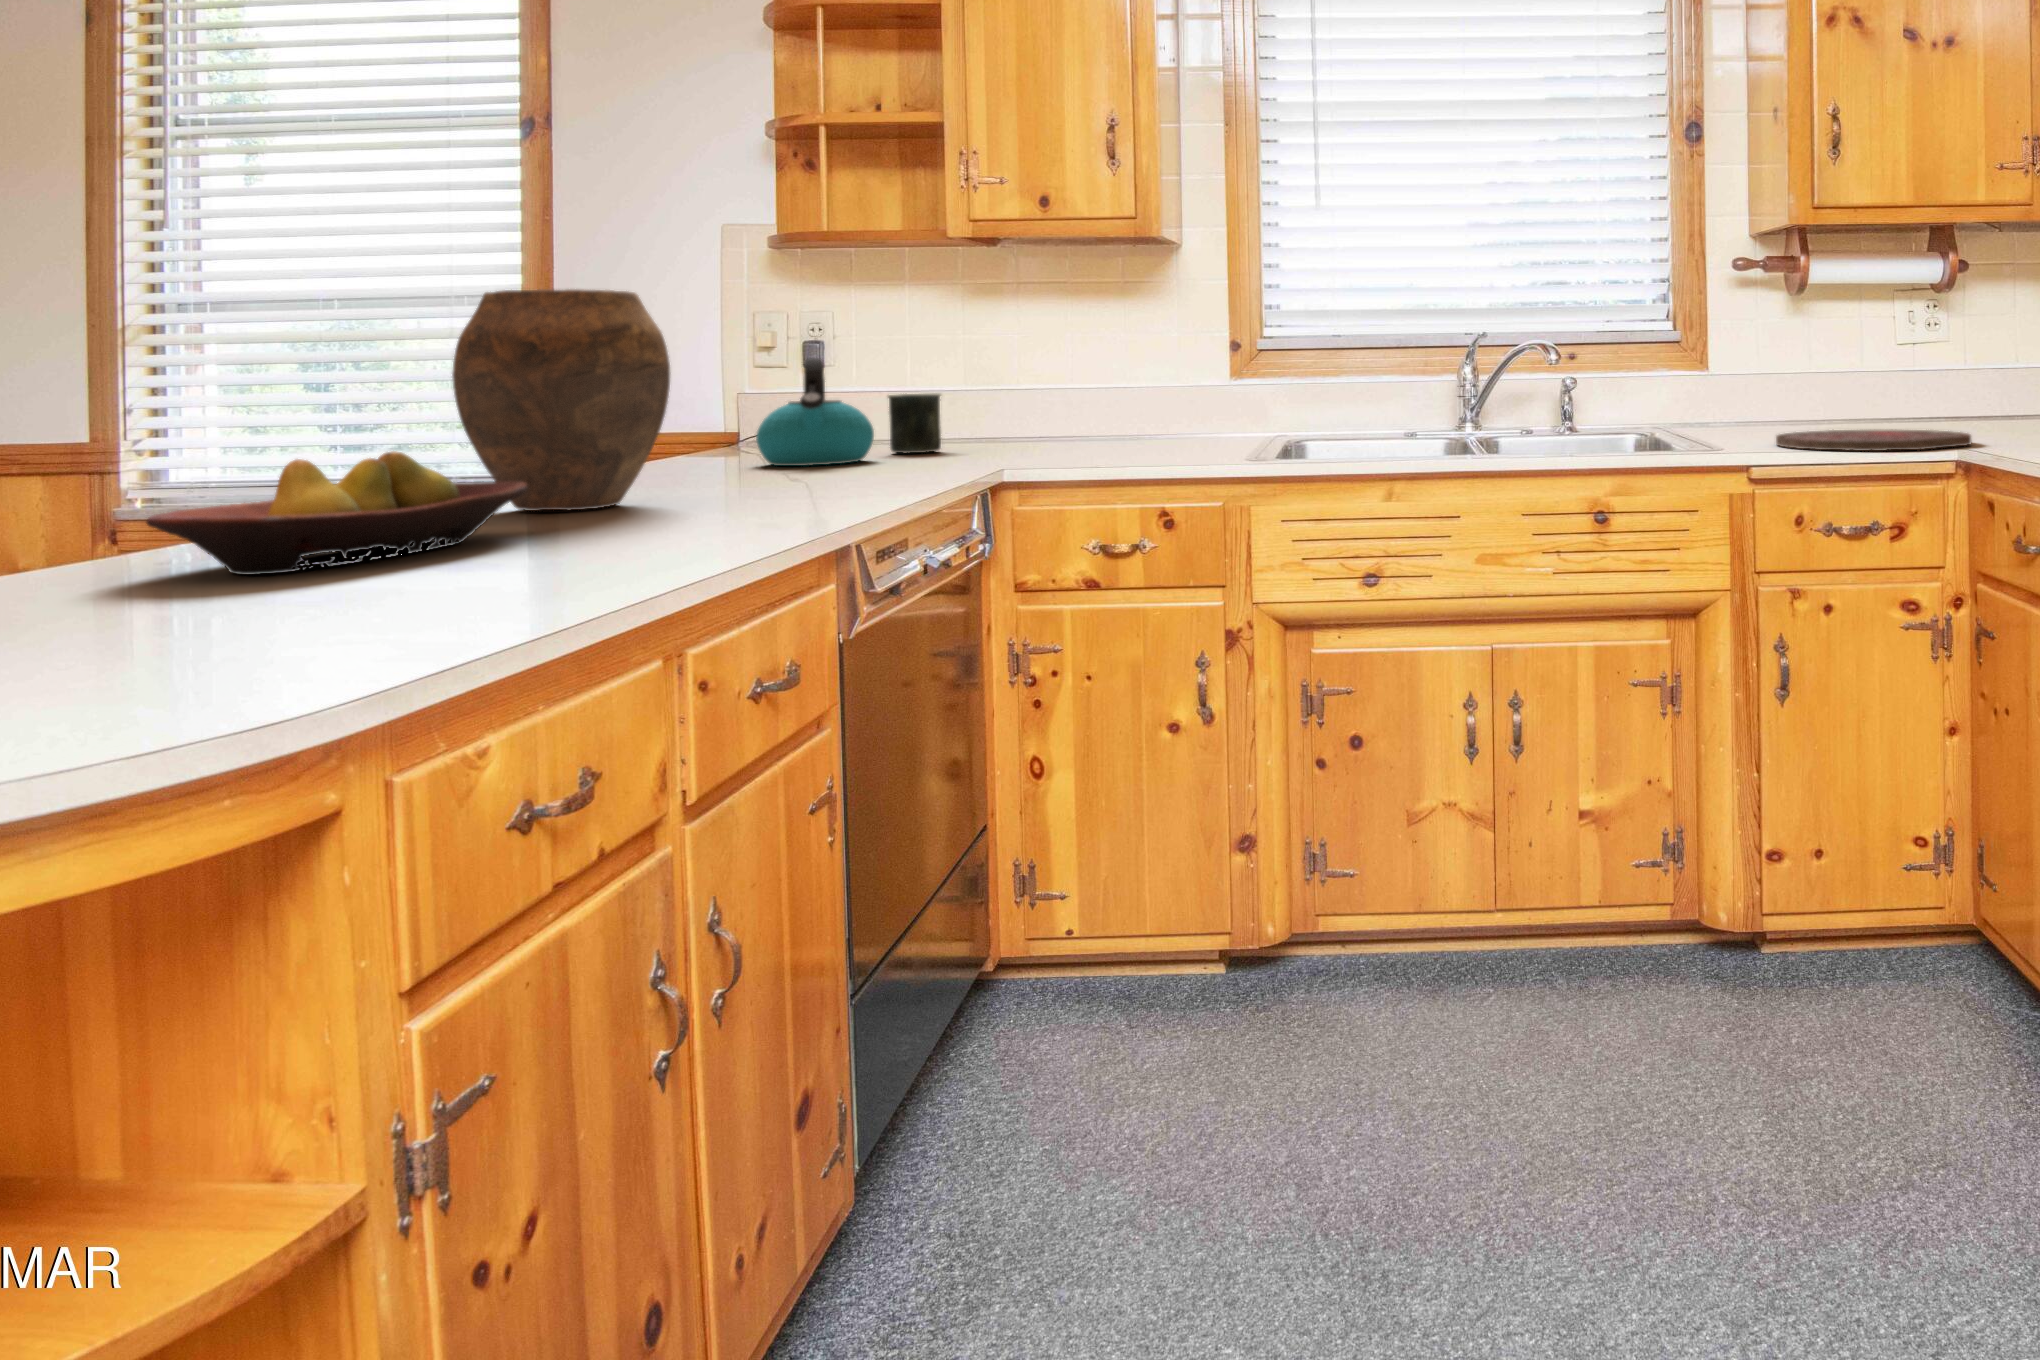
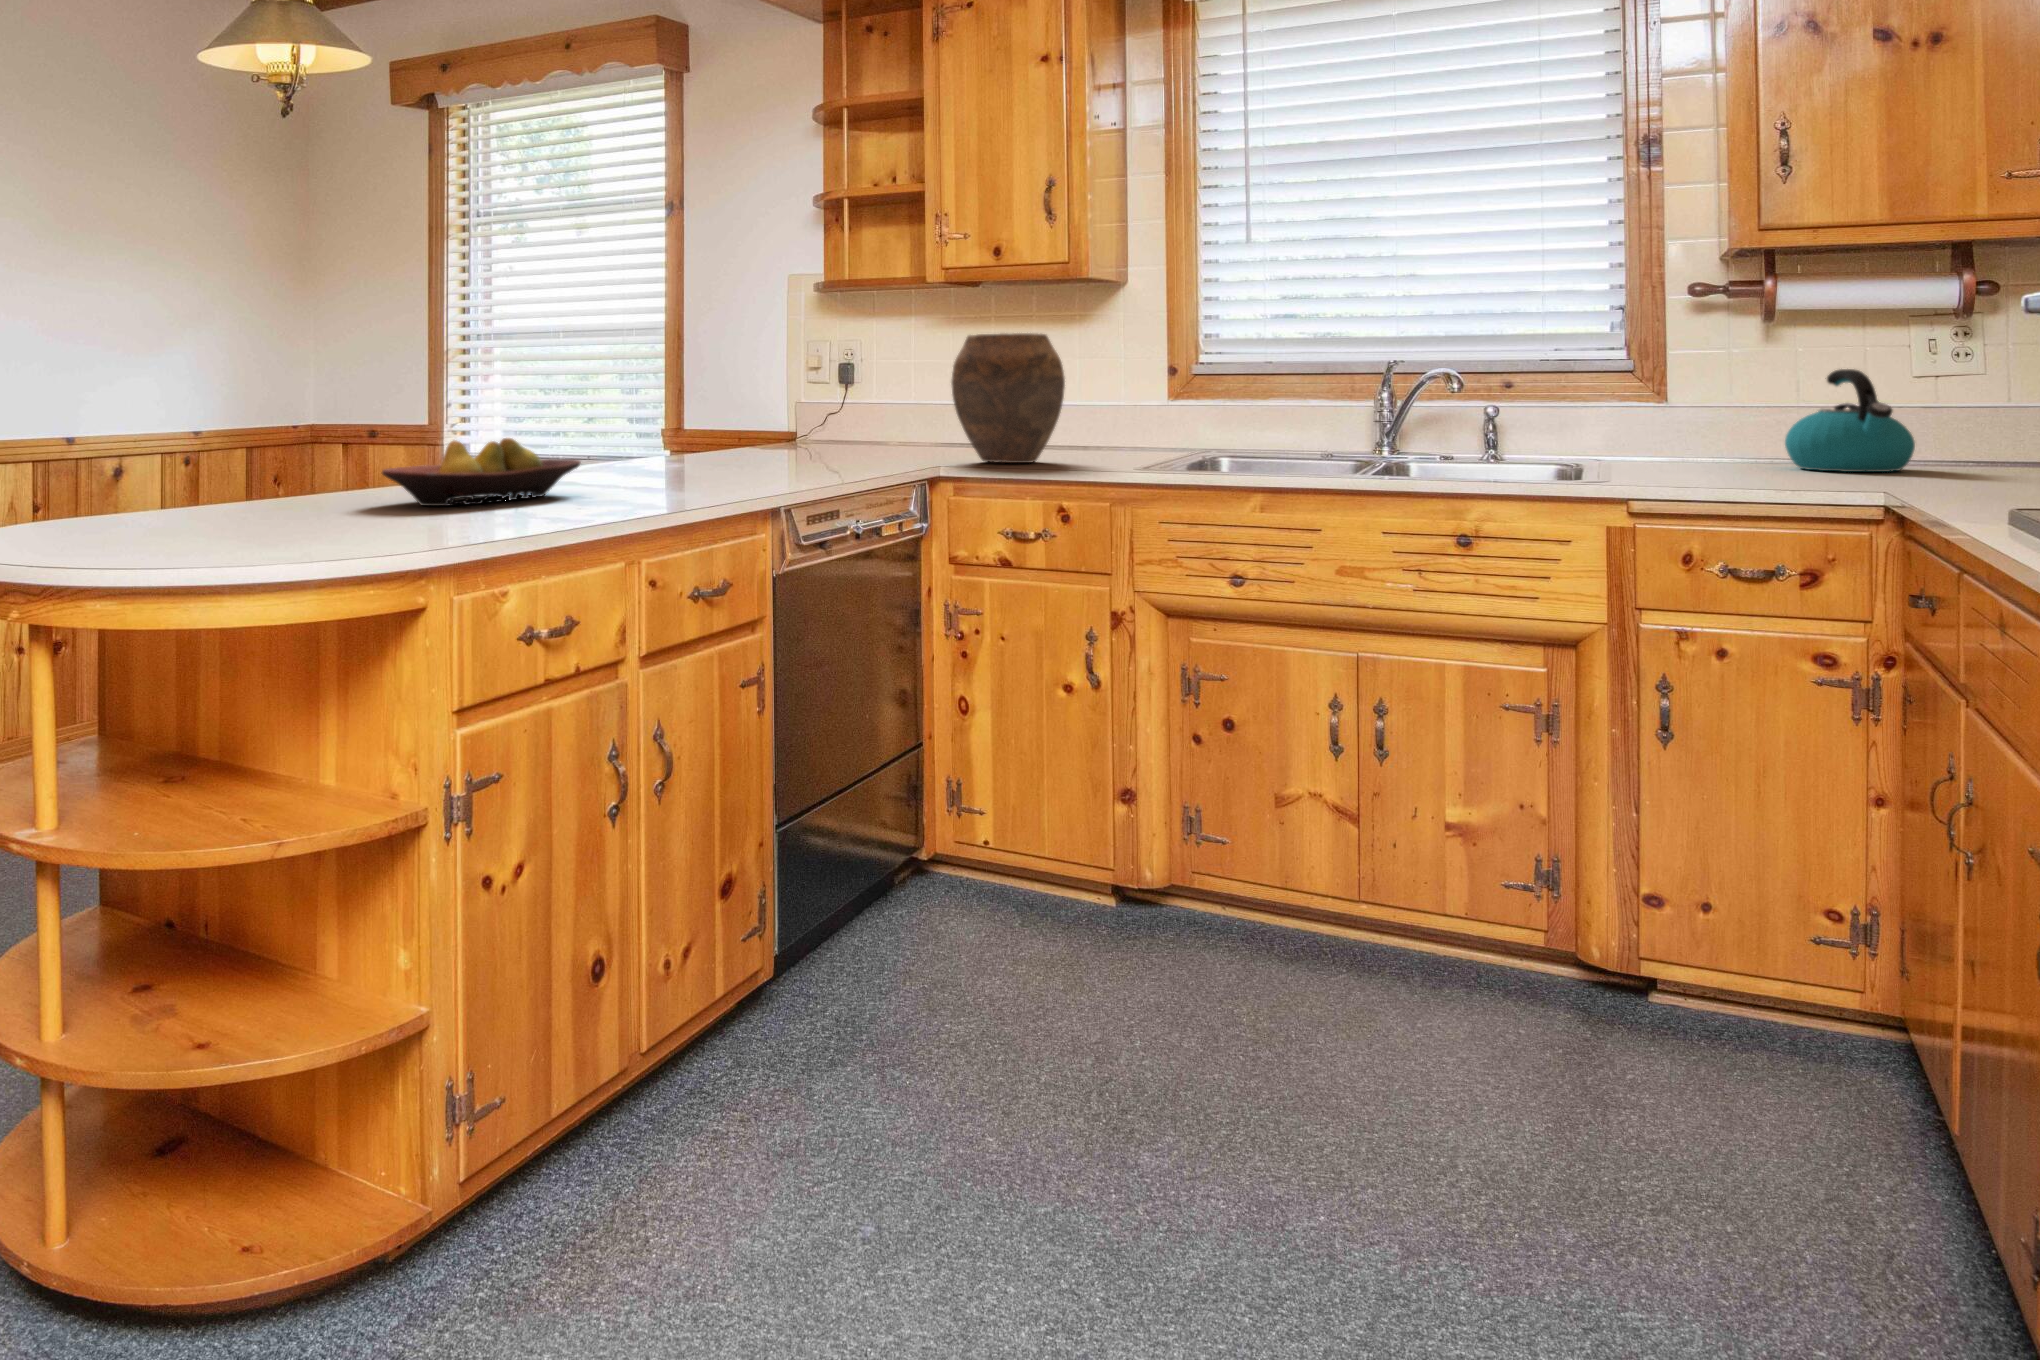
vase: present [452,289,670,511] -> present [952,333,1065,463]
kettle: present [756,358,874,466] -> present [1785,369,1915,472]
mug: present [888,394,941,453] -> none [886,406,927,452]
cutting board: present [1776,430,1971,451] -> none [1678,468,1920,492]

